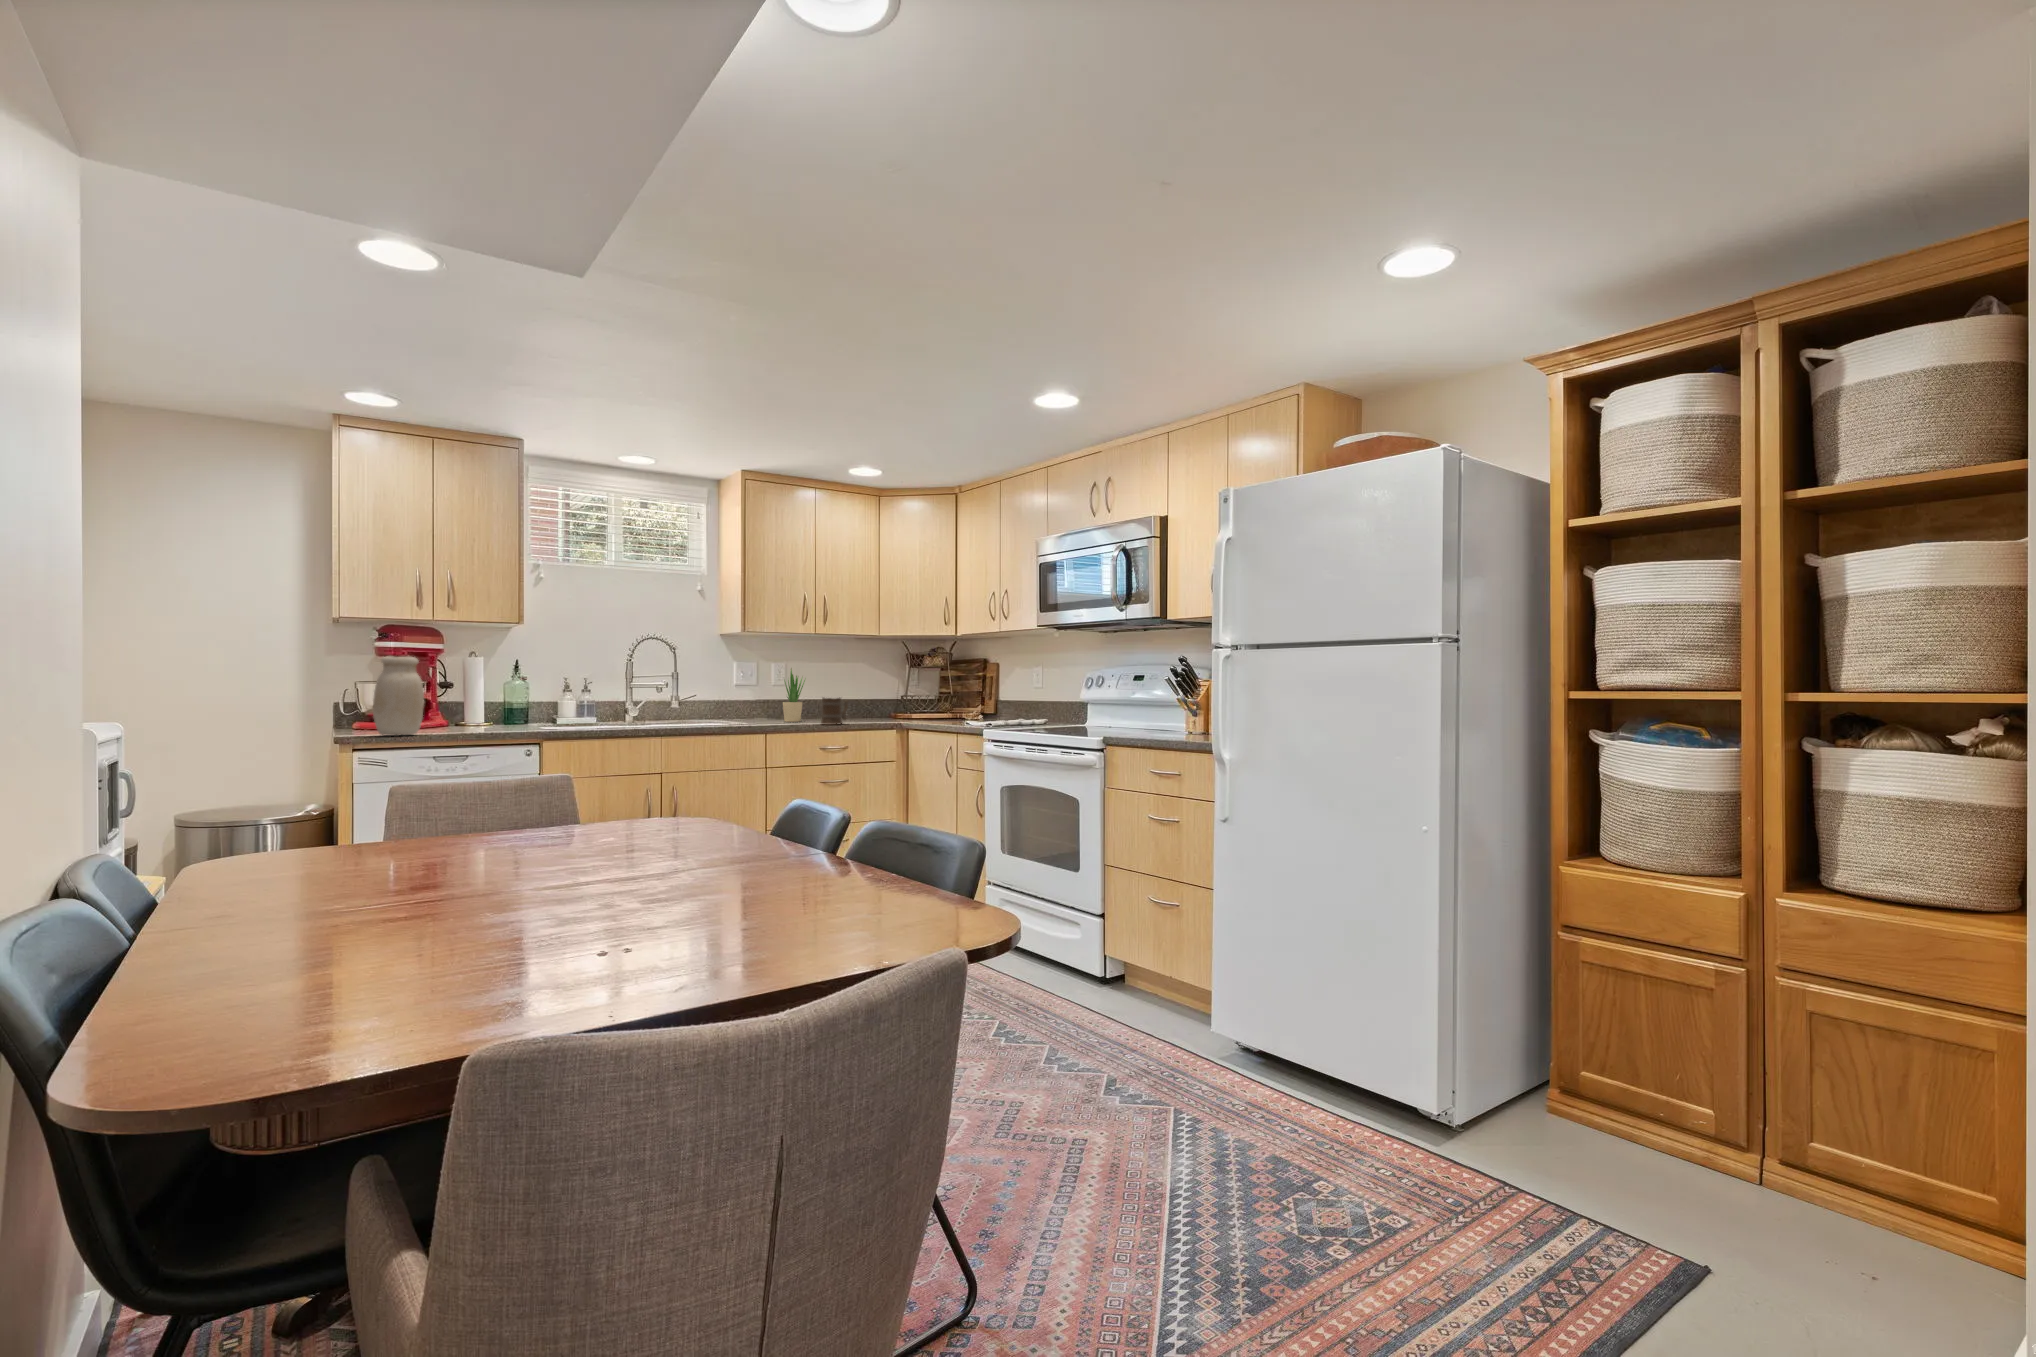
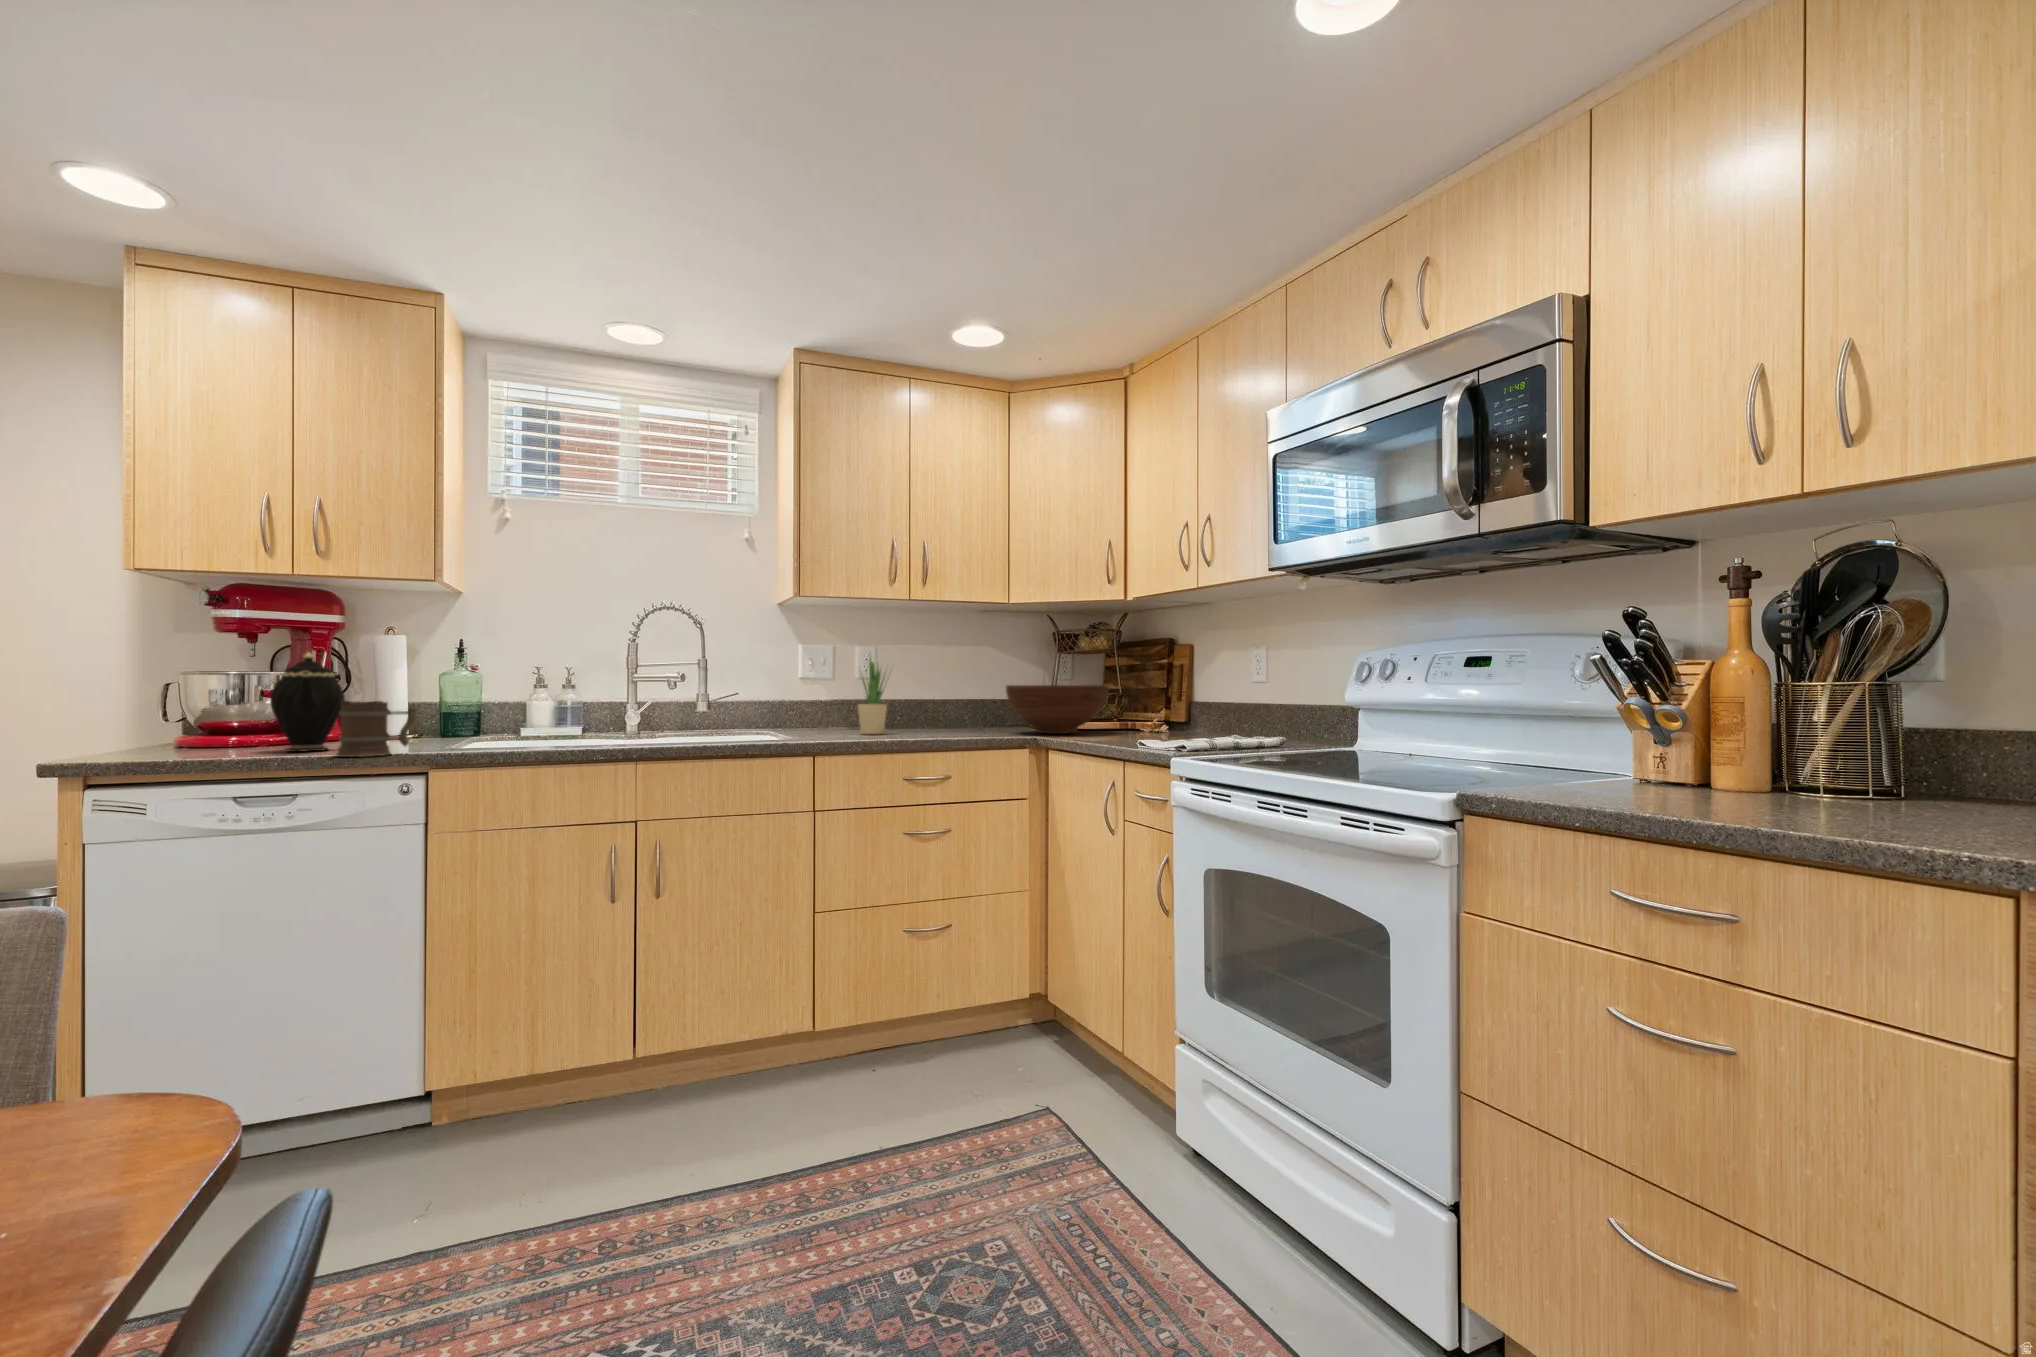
jar: present [373,656,424,736] -> none [116,626,214,761]
teapot: none [433,670,475,732] -> present [270,652,345,752]
fruit bowl: none [880,690,946,720] -> present [1006,685,1109,734]
mug: present [821,698,848,725] -> present [336,700,417,757]

